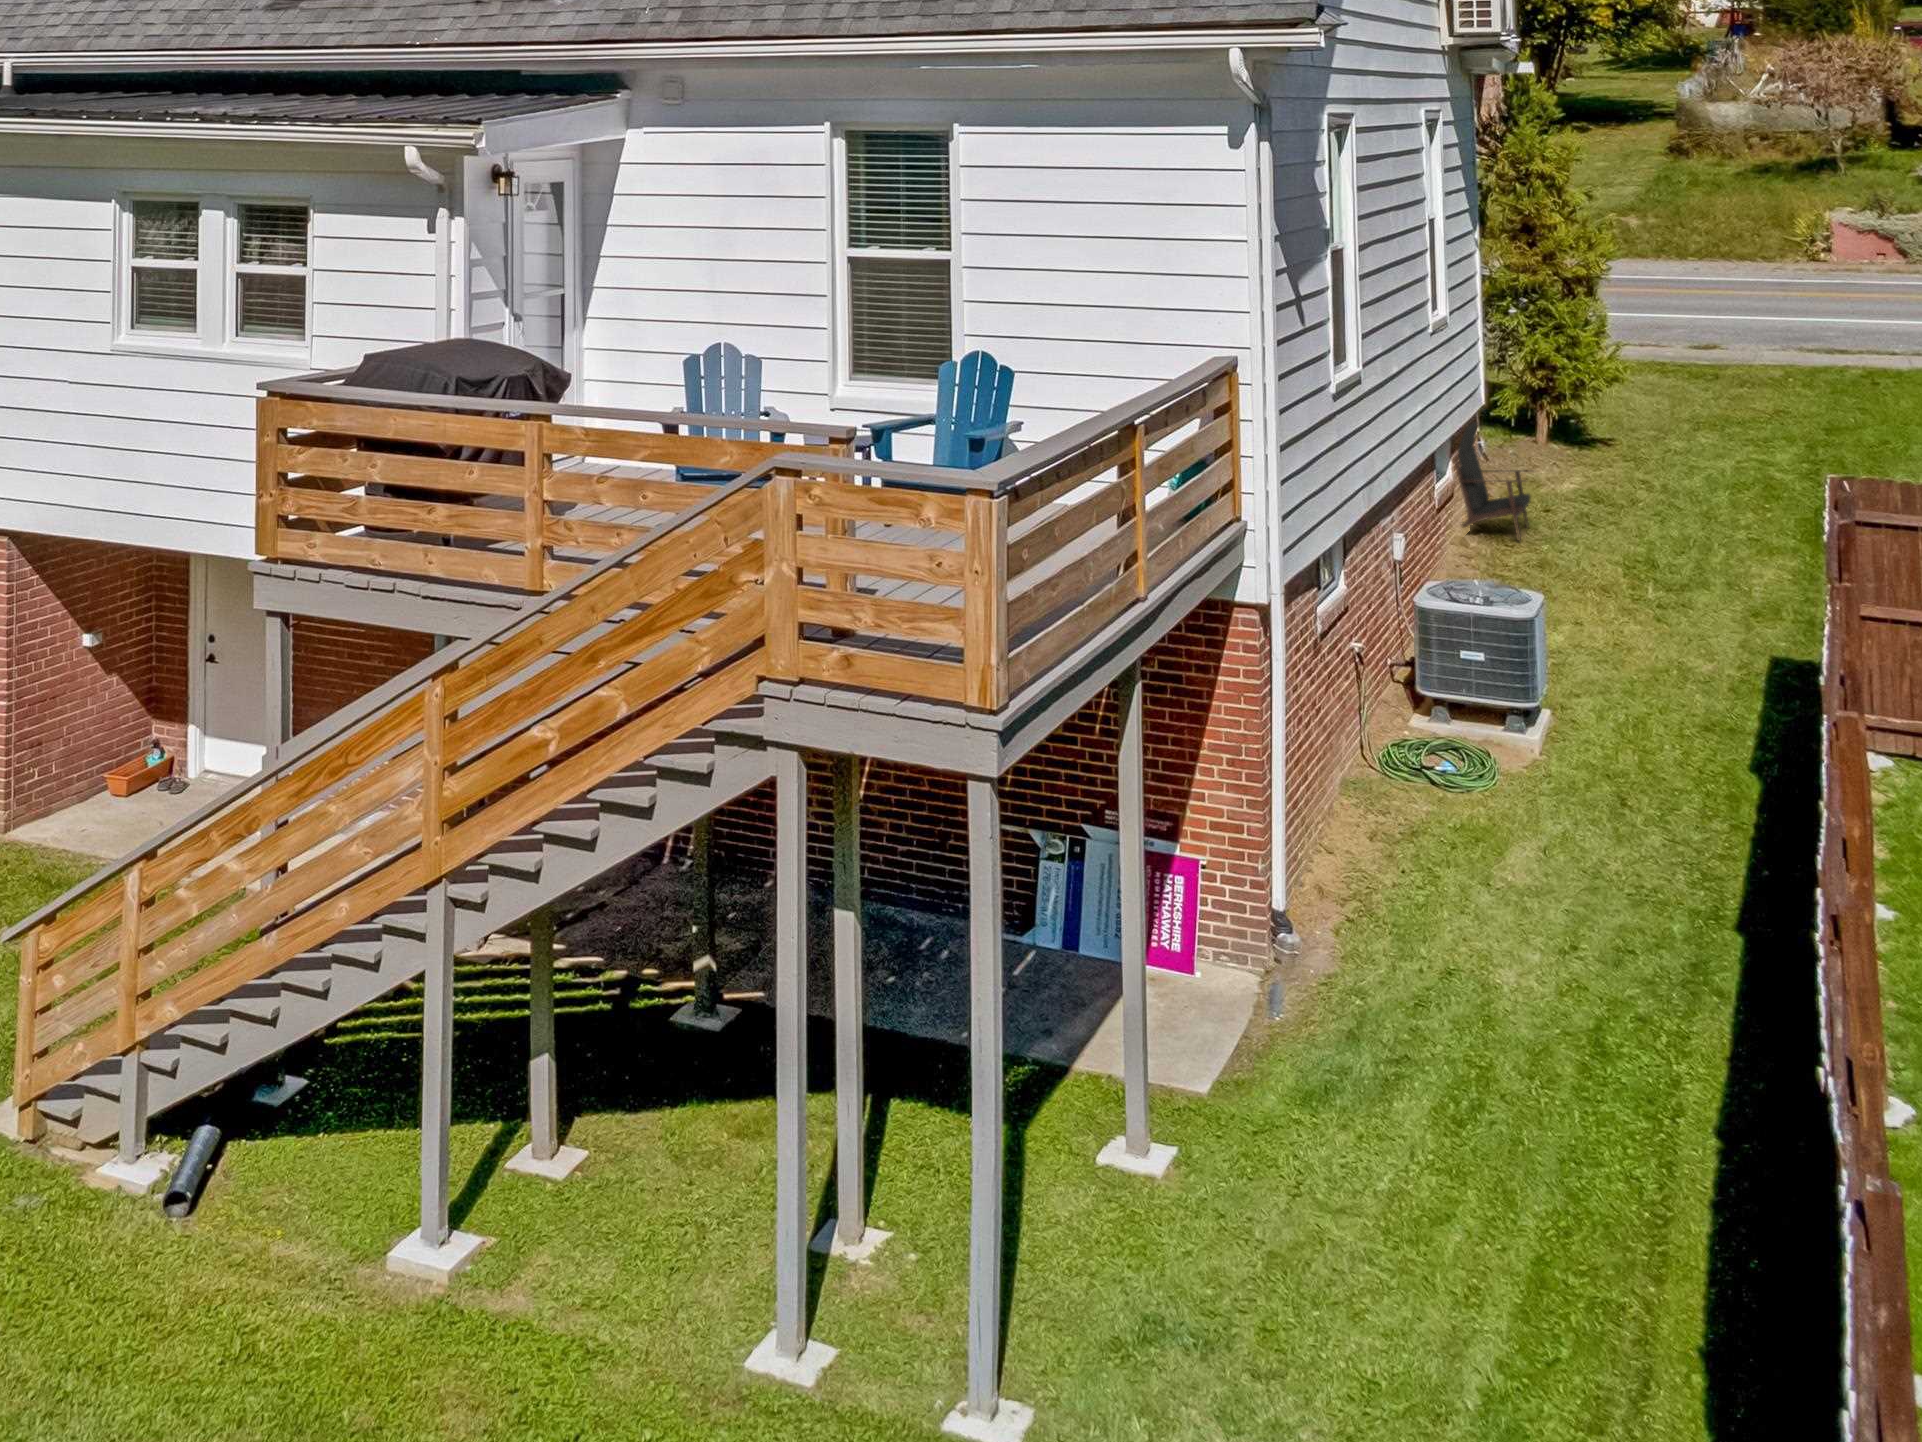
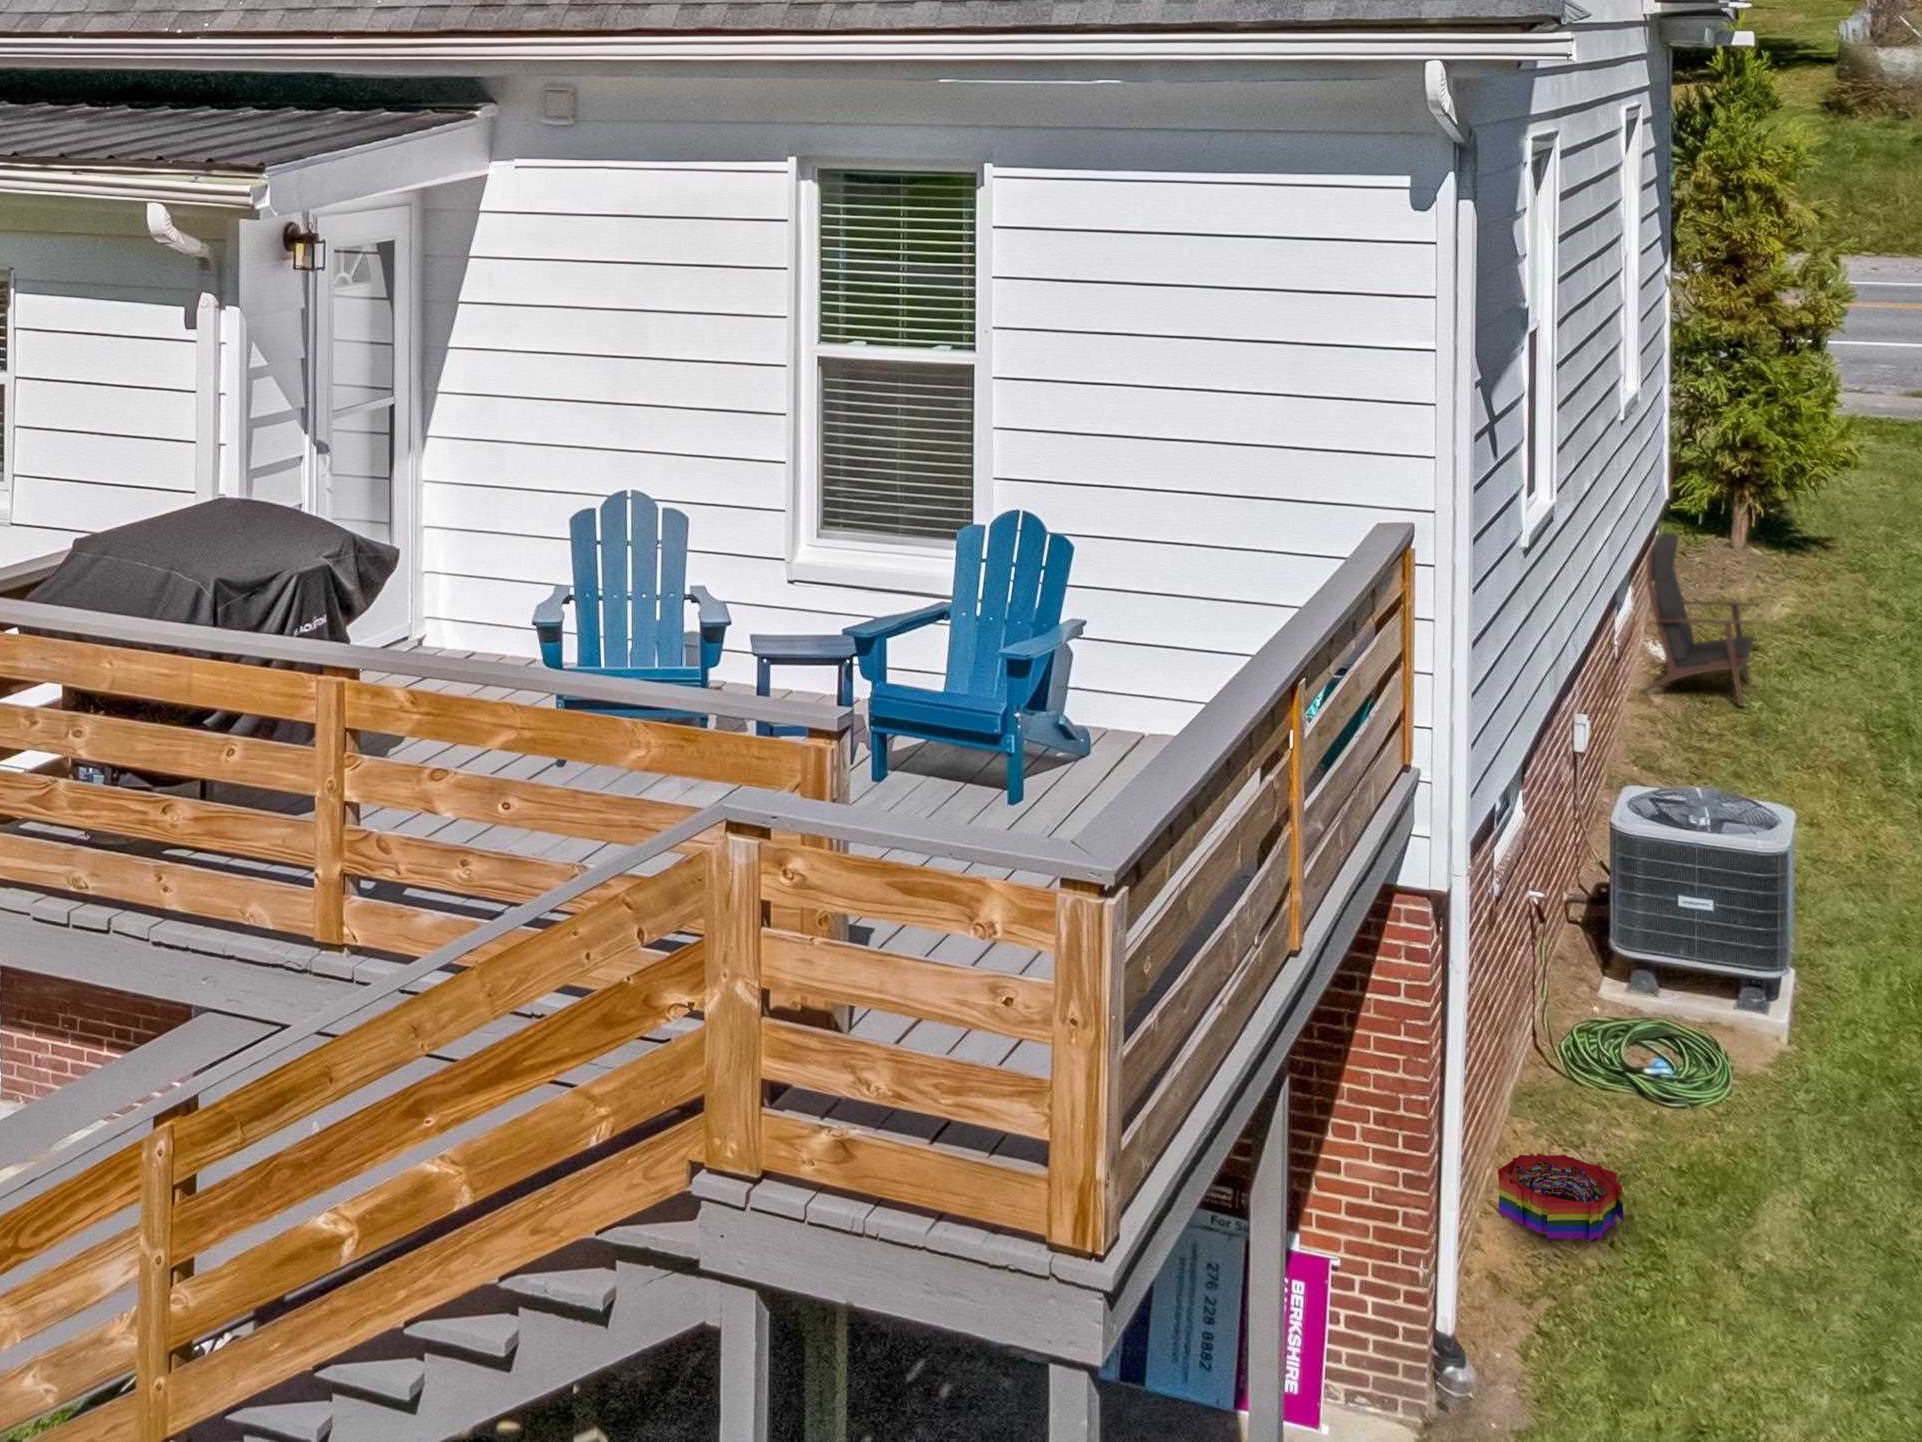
storage bin: none [1306,795,1388,846] -> present [1498,1153,1624,1242]

